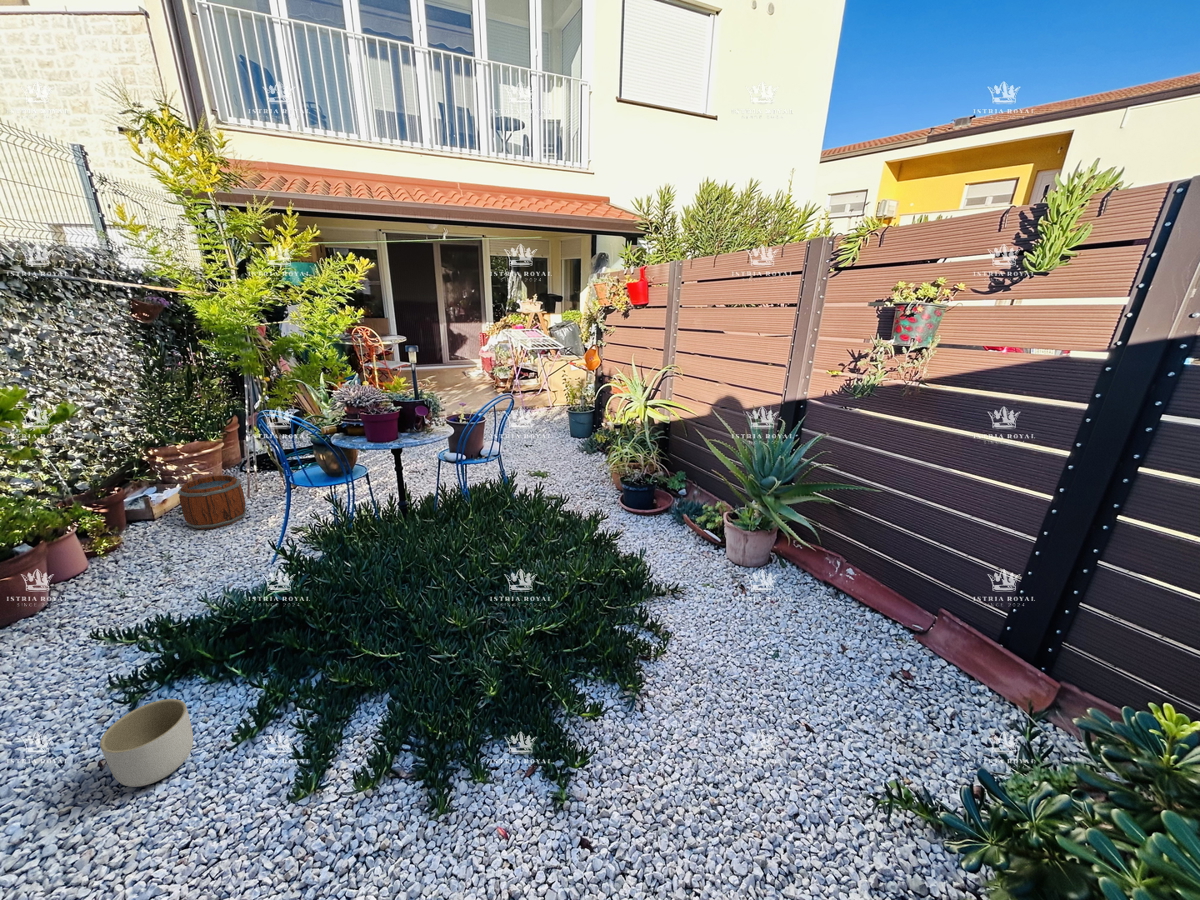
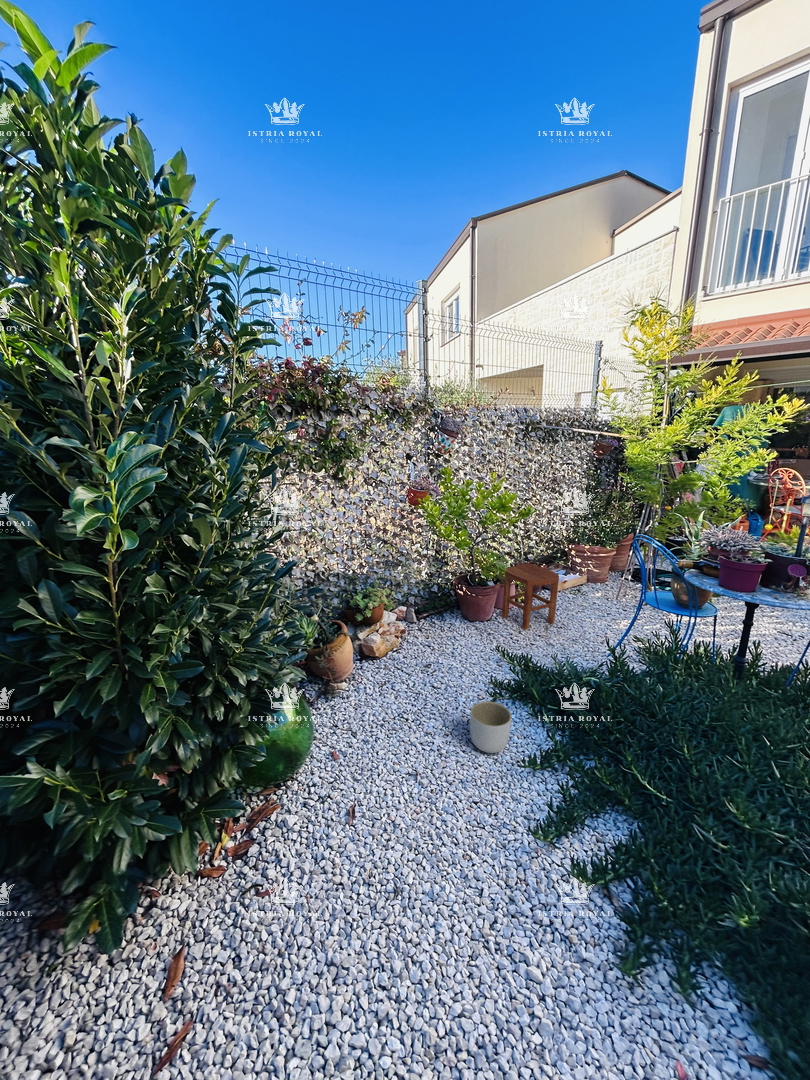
bucket: present [178,475,247,529] -> none [569,574,612,615]
stool: none [43,490,176,590] -> present [502,563,559,629]

